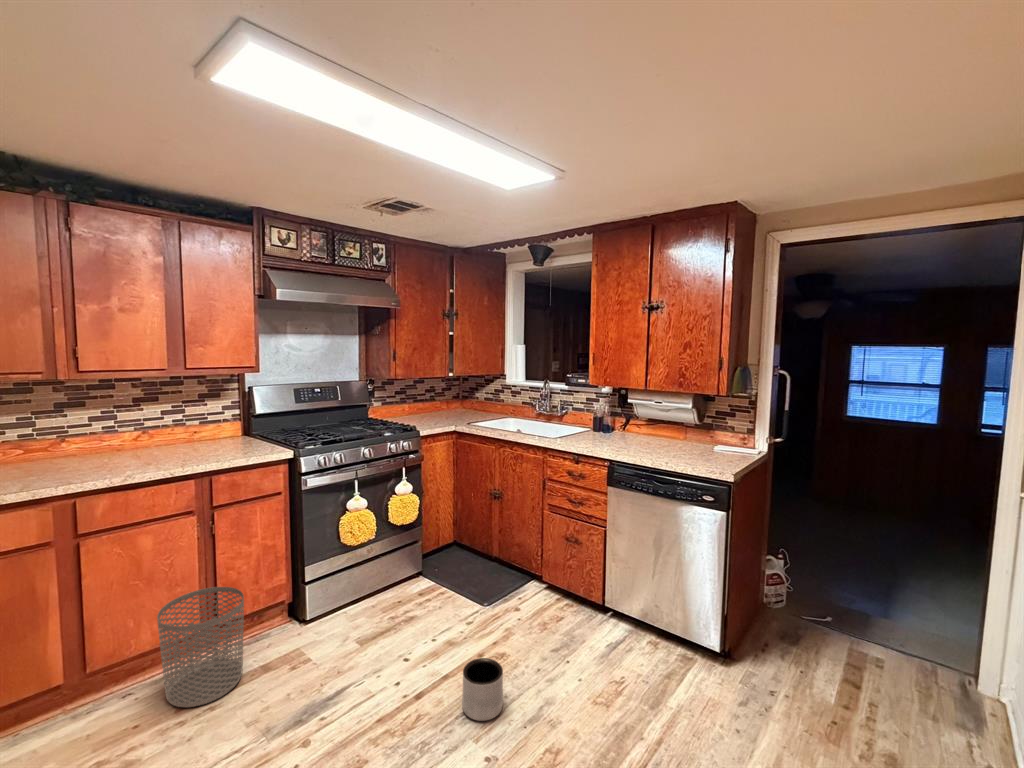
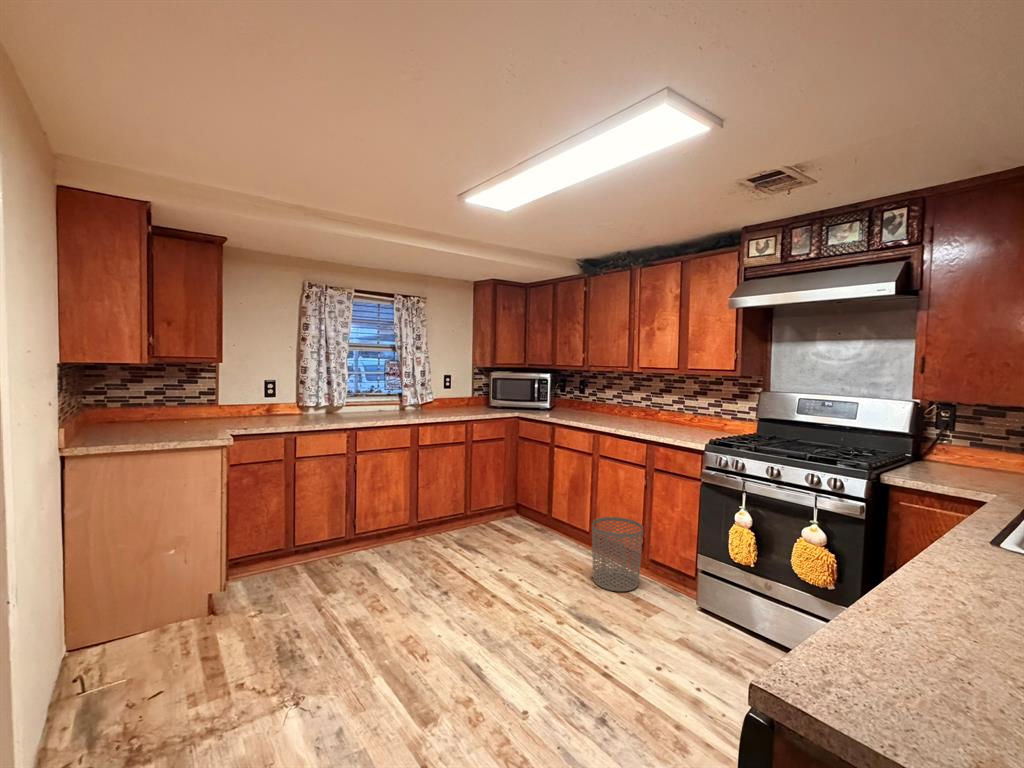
planter: present [462,658,503,721] -> none [567,663,612,730]

